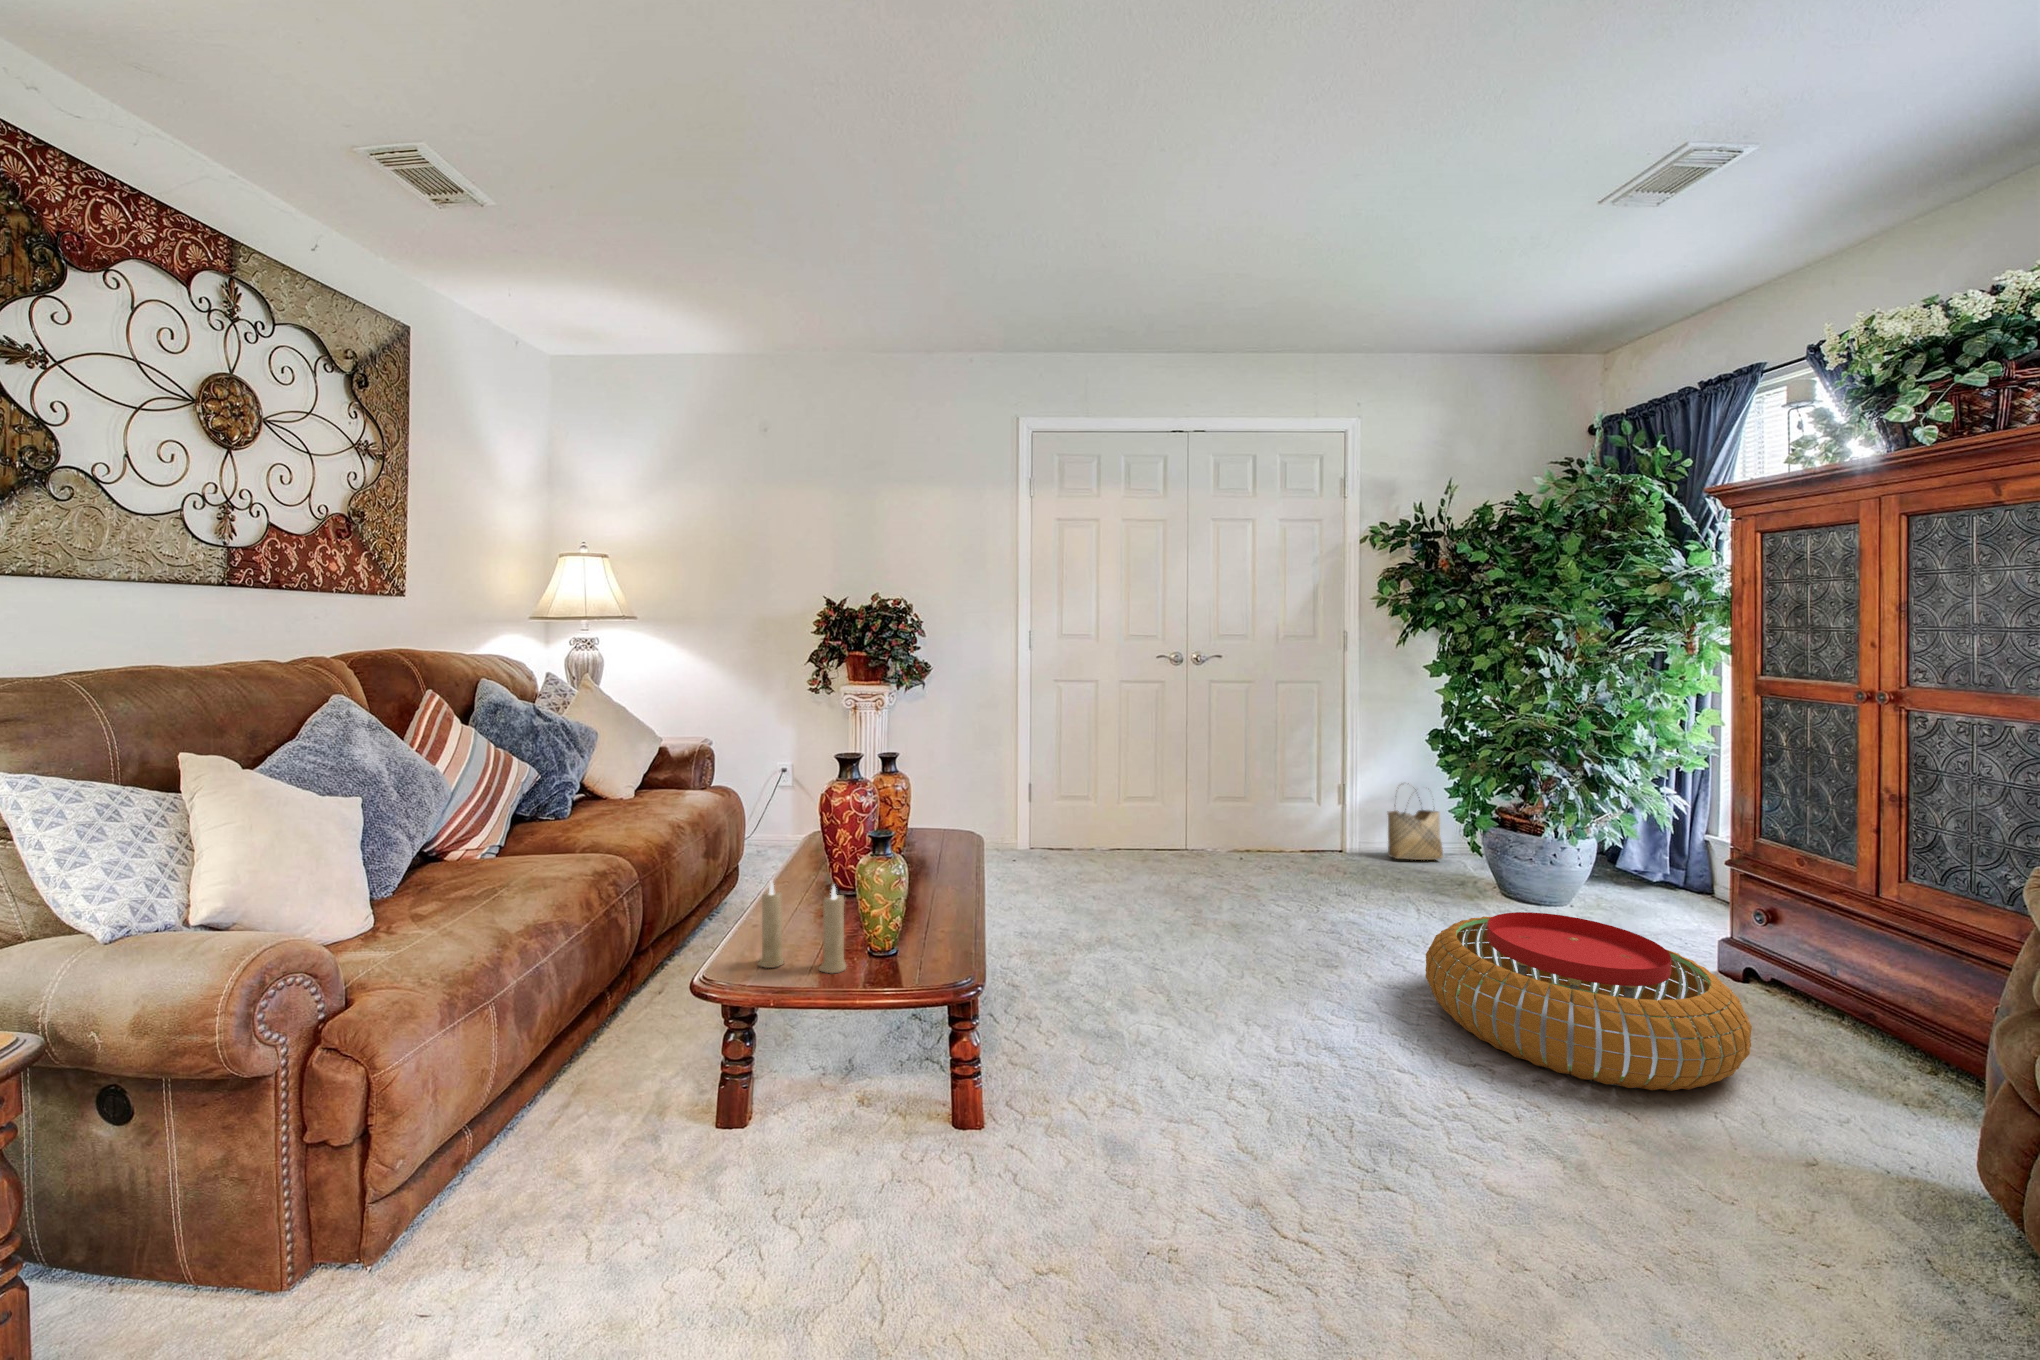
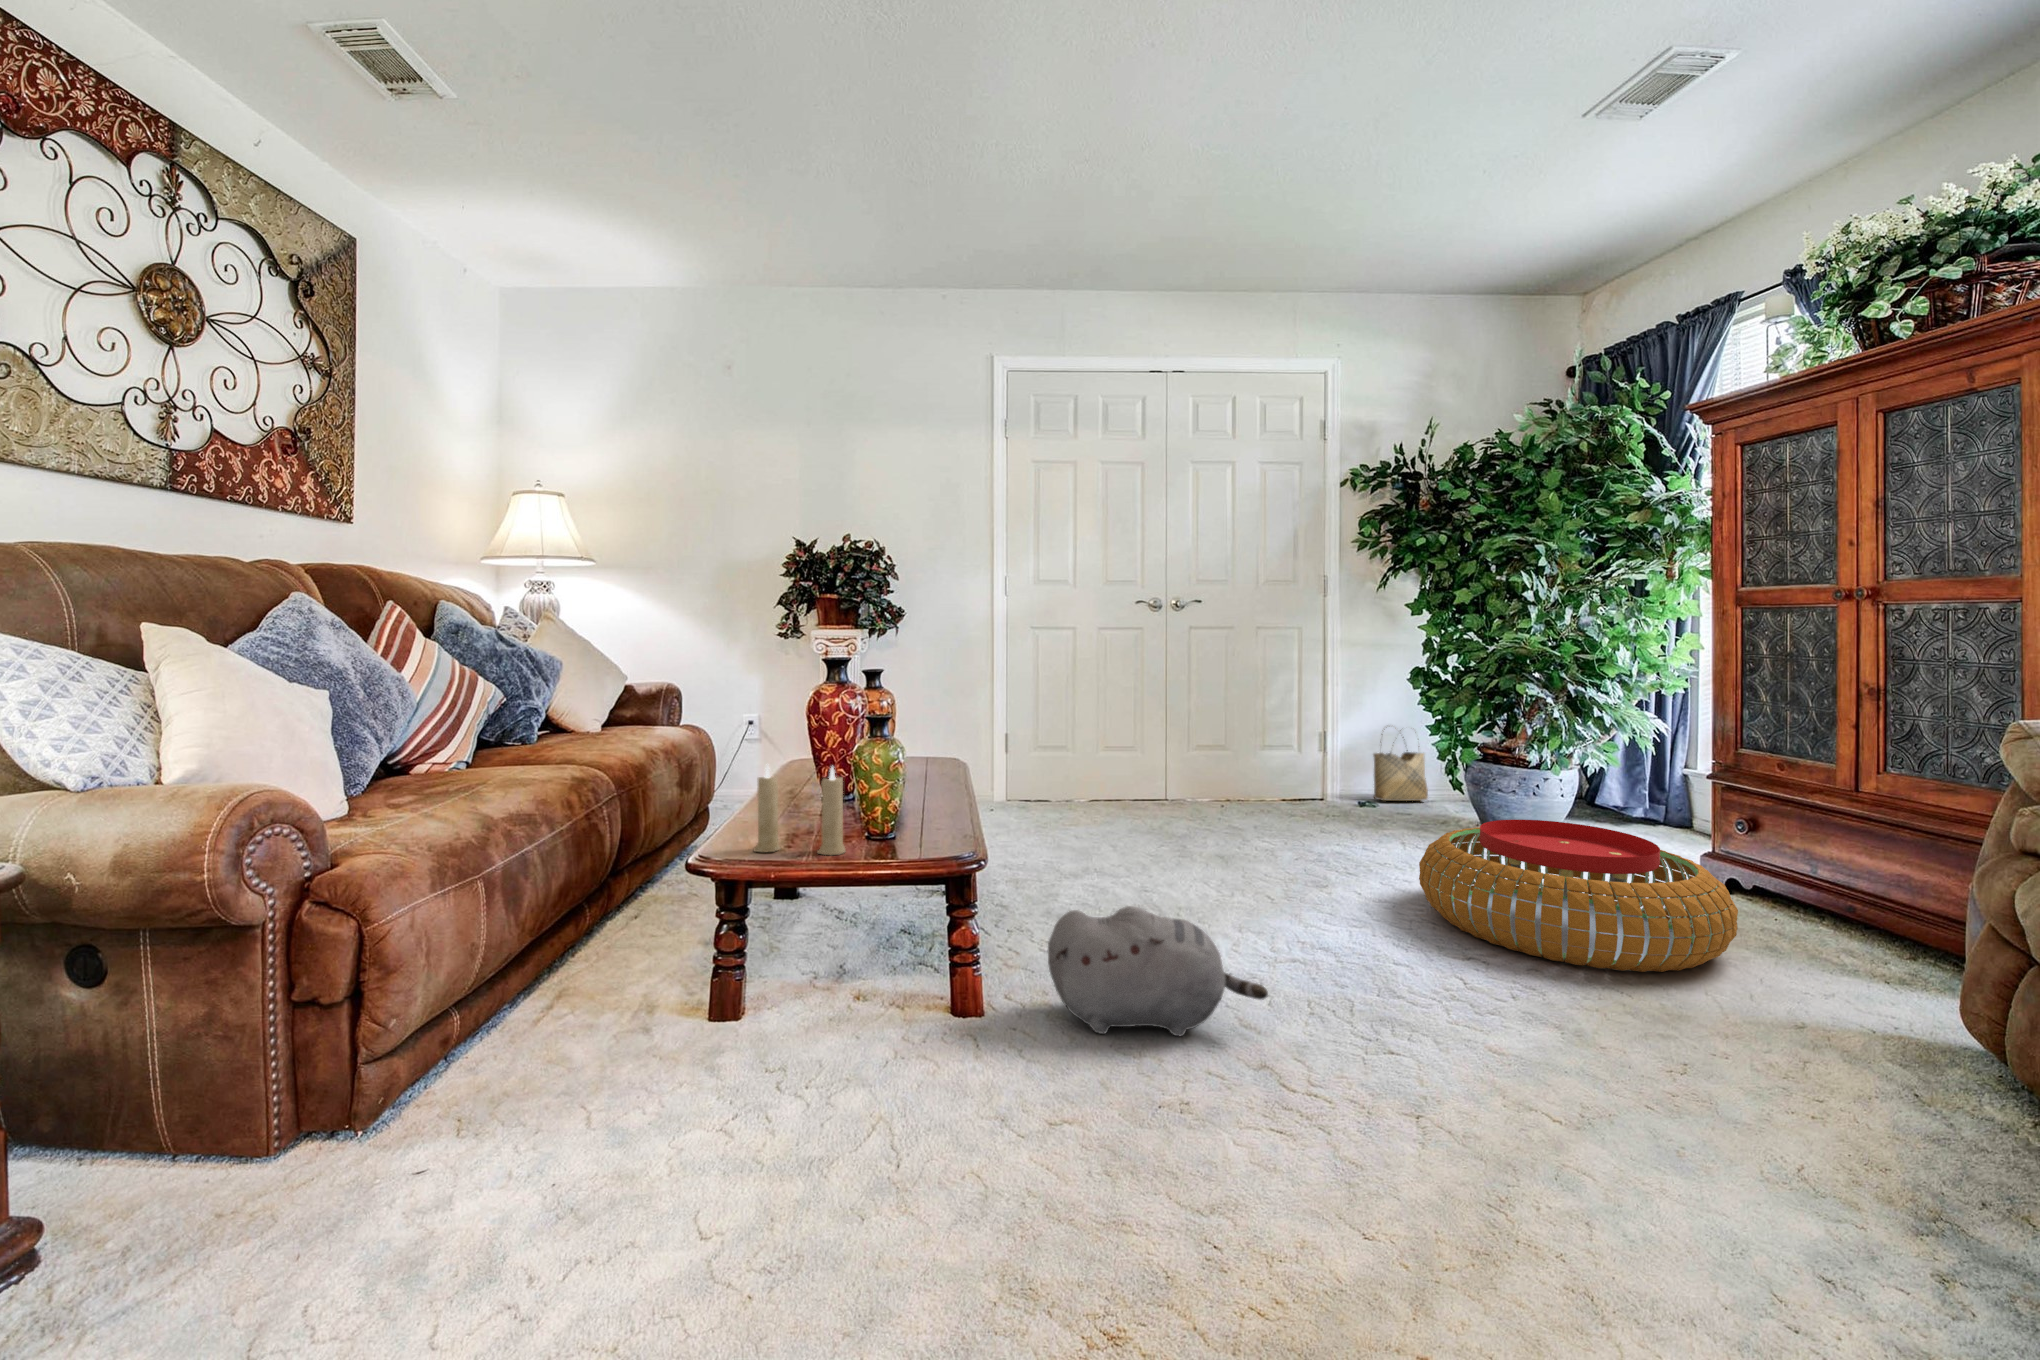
plush toy: none [1044,1027,1262,1161] -> present [1048,906,1268,1036]

